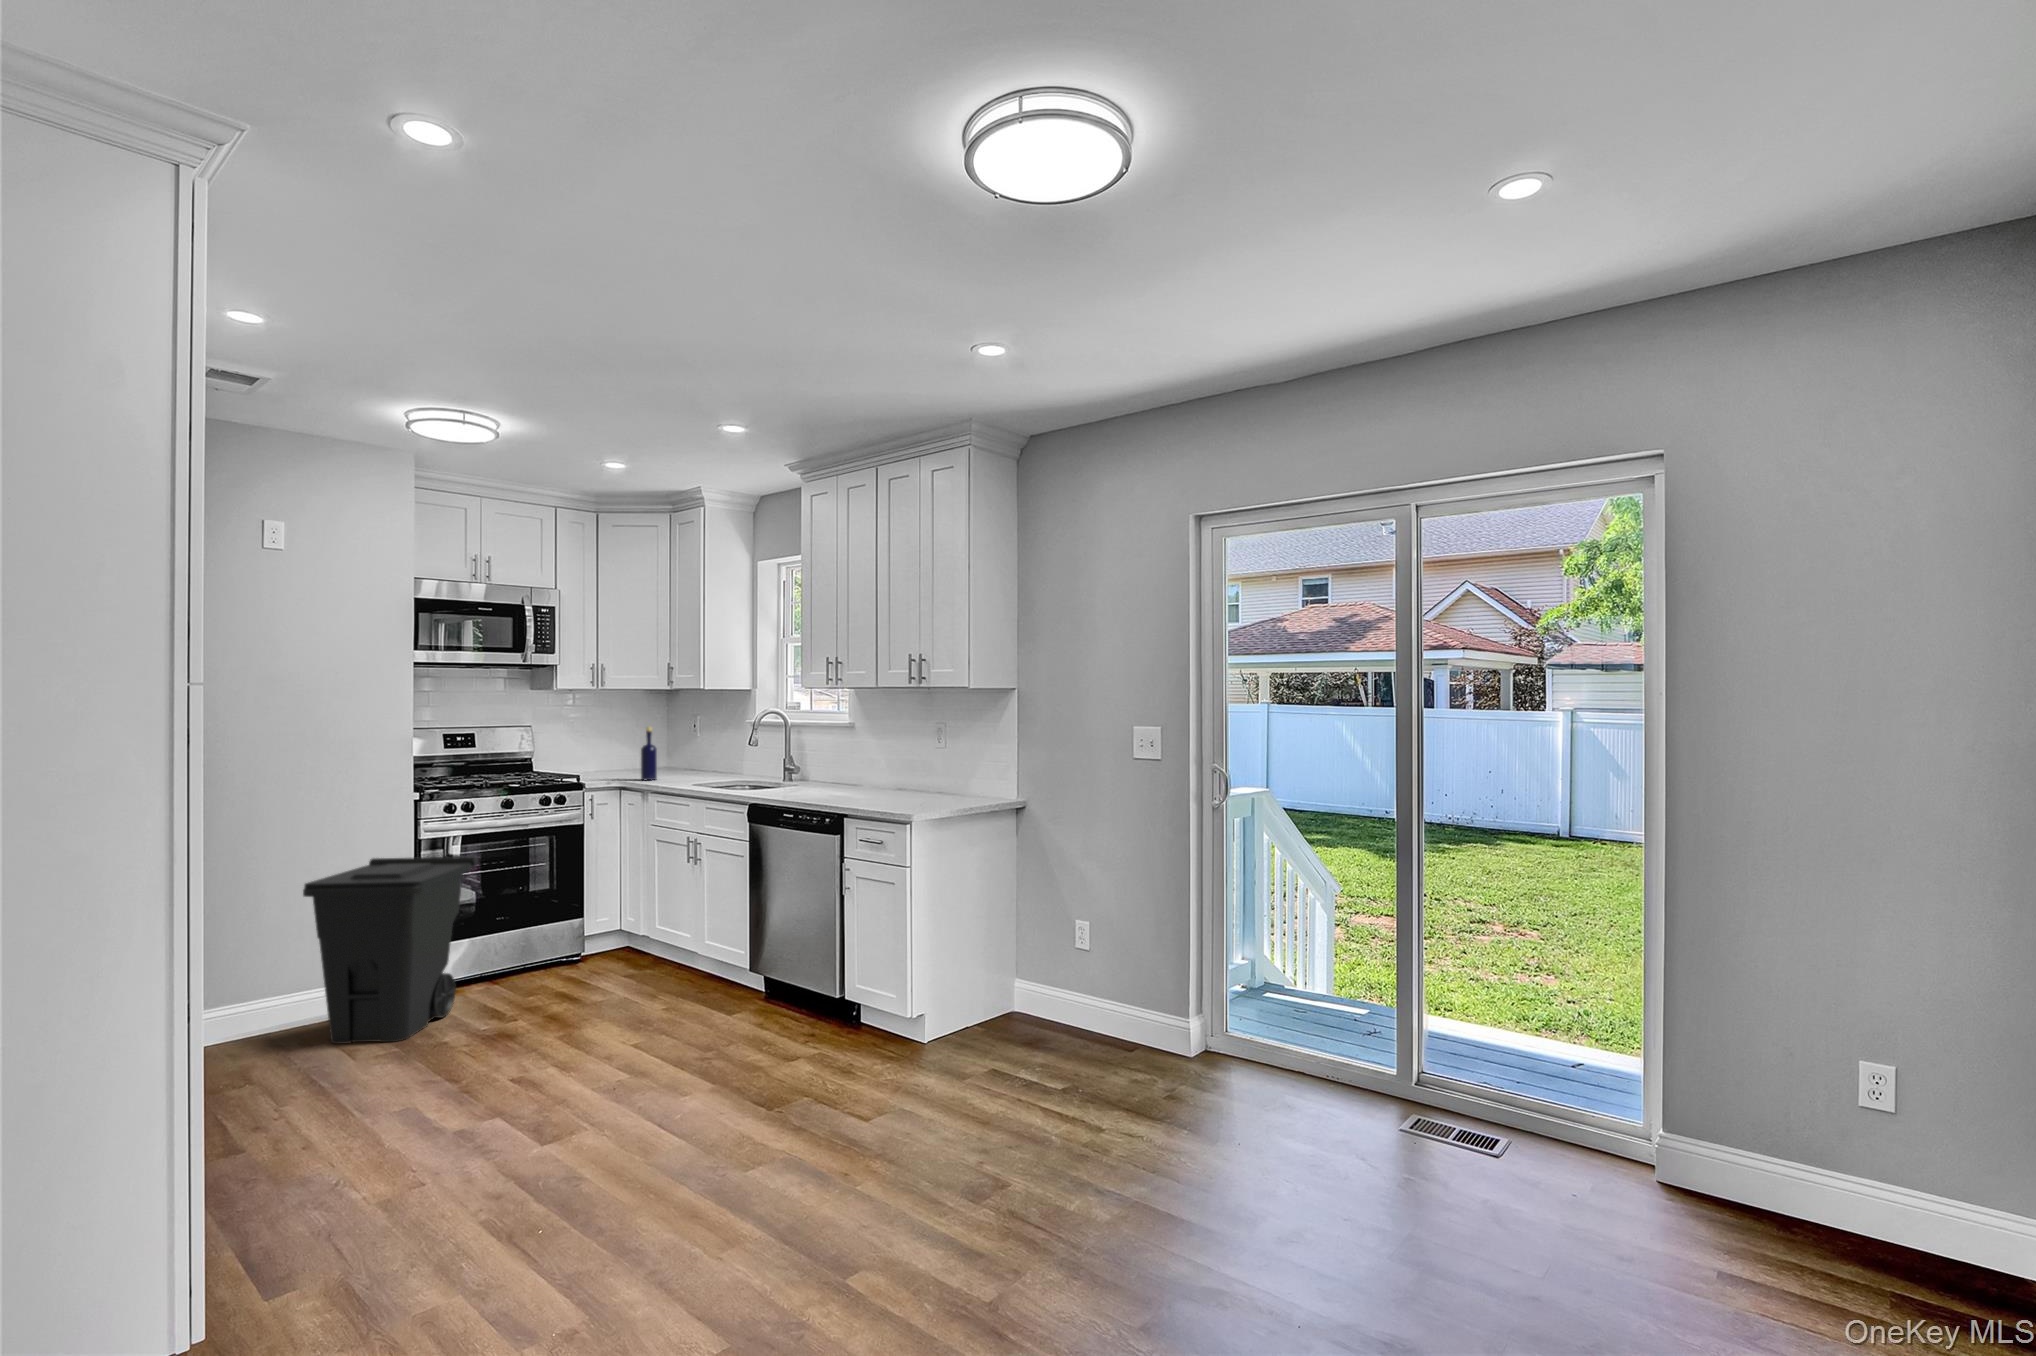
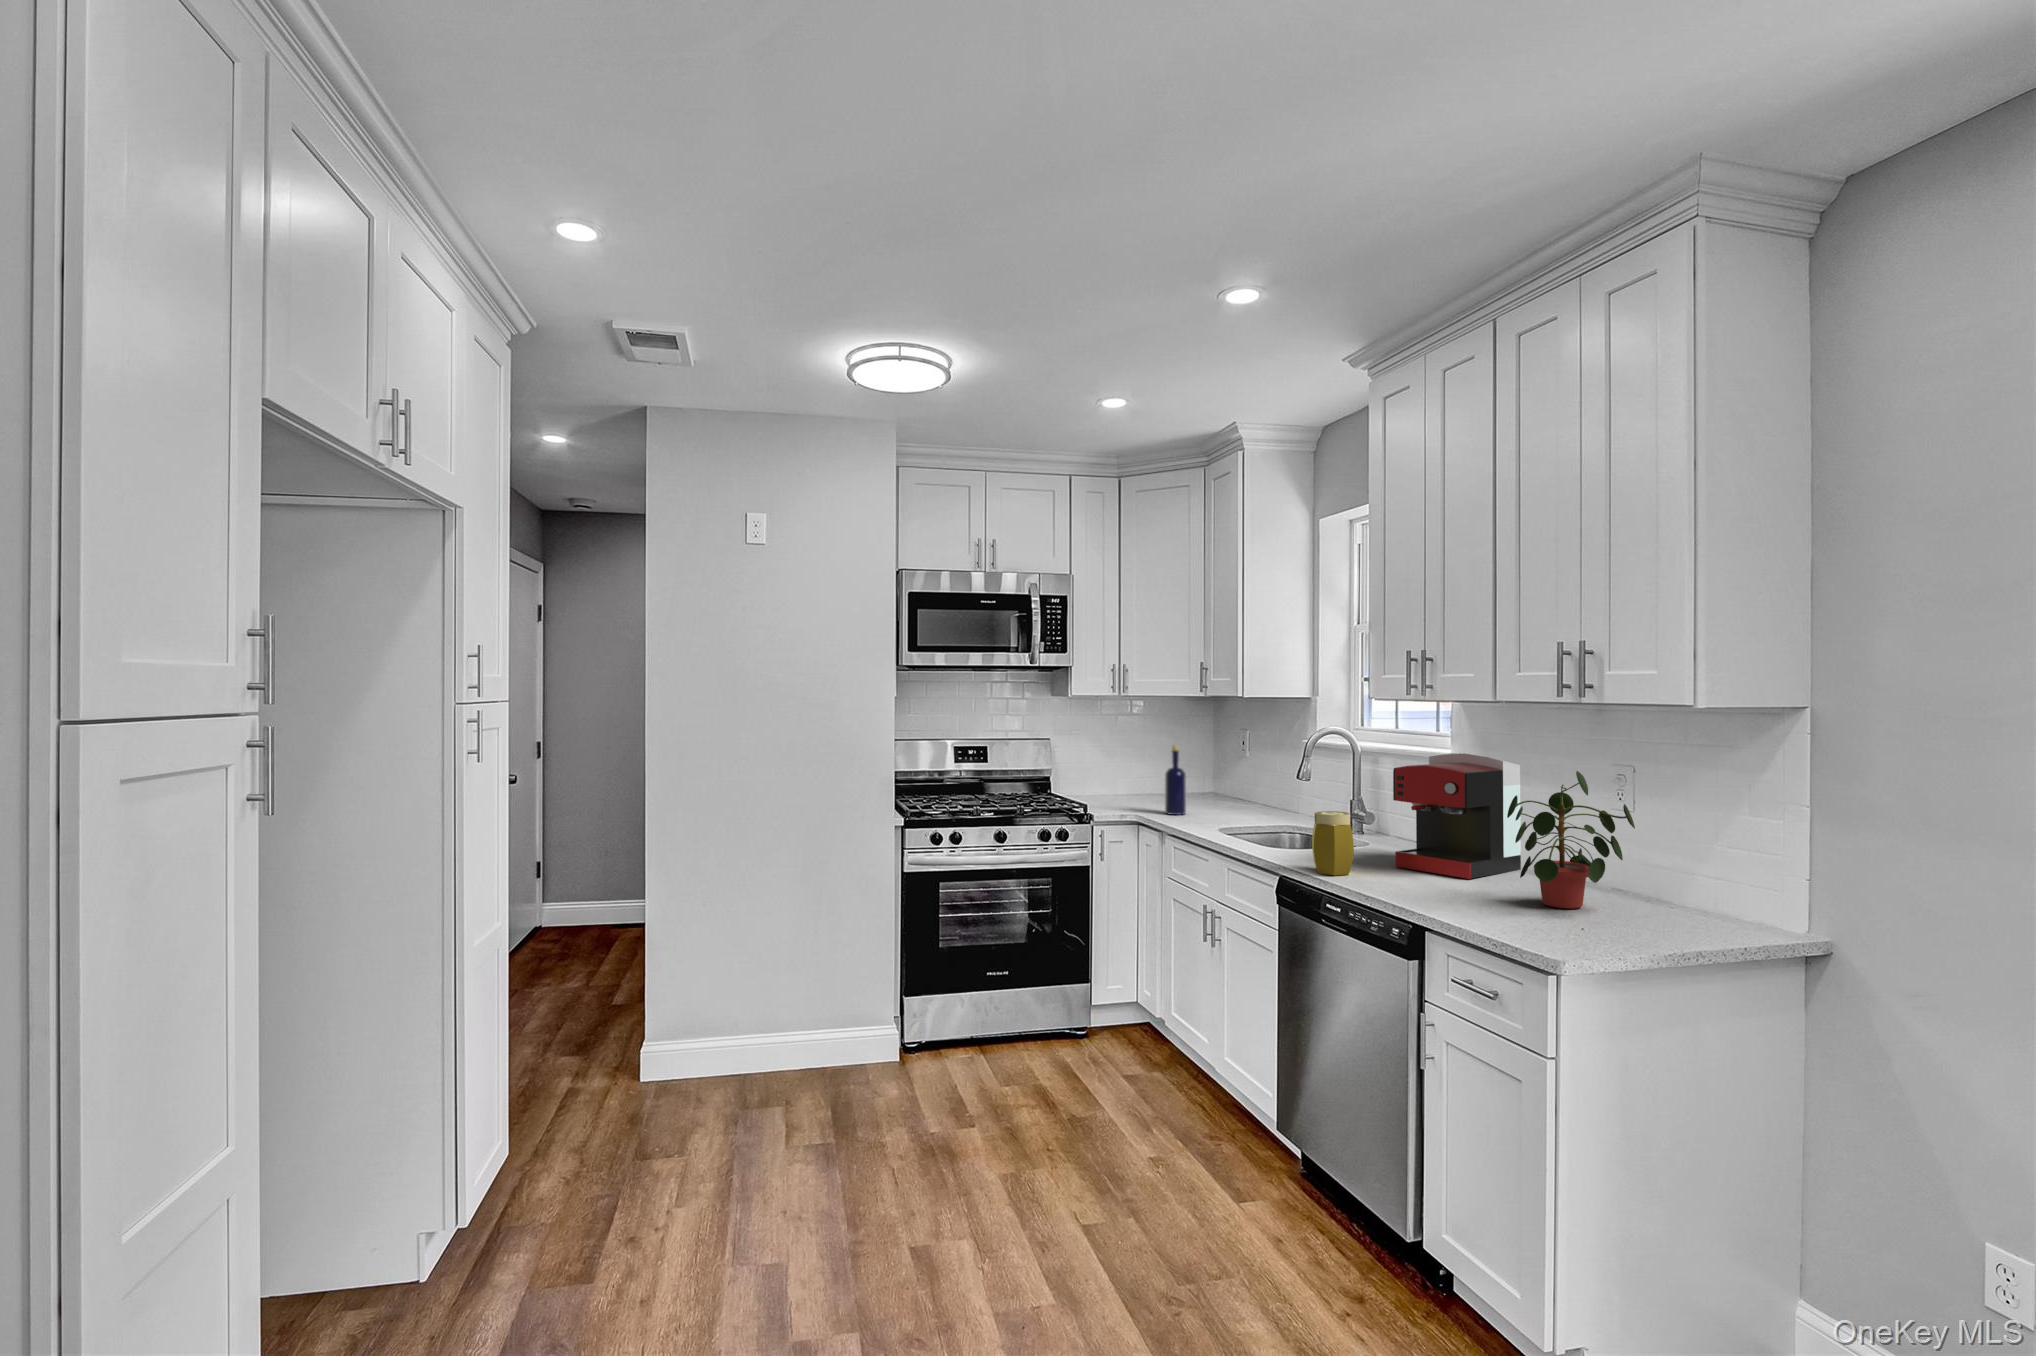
coffee maker: none [818,720,890,794] -> present [1393,754,1521,879]
potted plant: none [885,724,947,800] -> present [1507,771,1635,909]
jar: none [770,759,796,799] -> present [1312,811,1354,875]
trash can: present [303,856,479,1044] -> none [755,893,950,1134]

